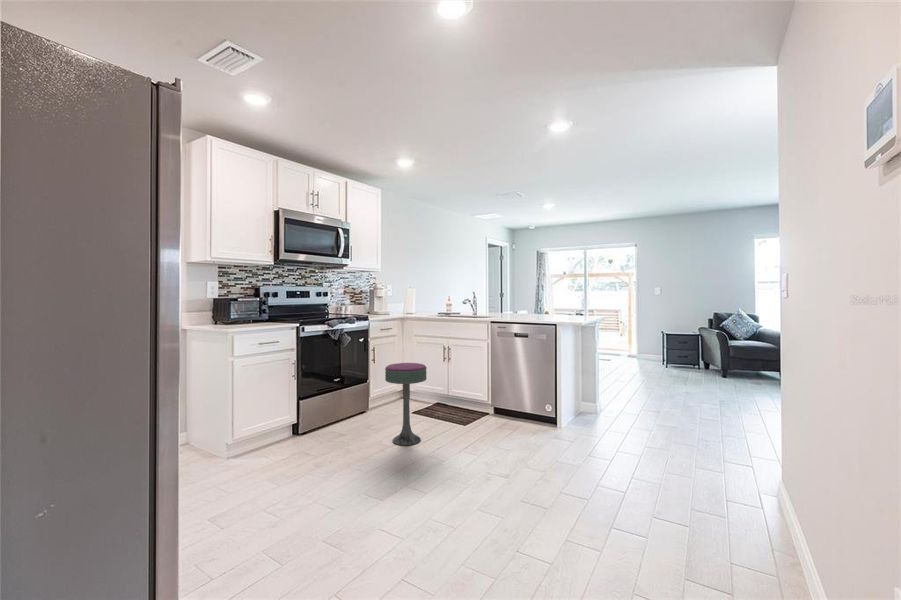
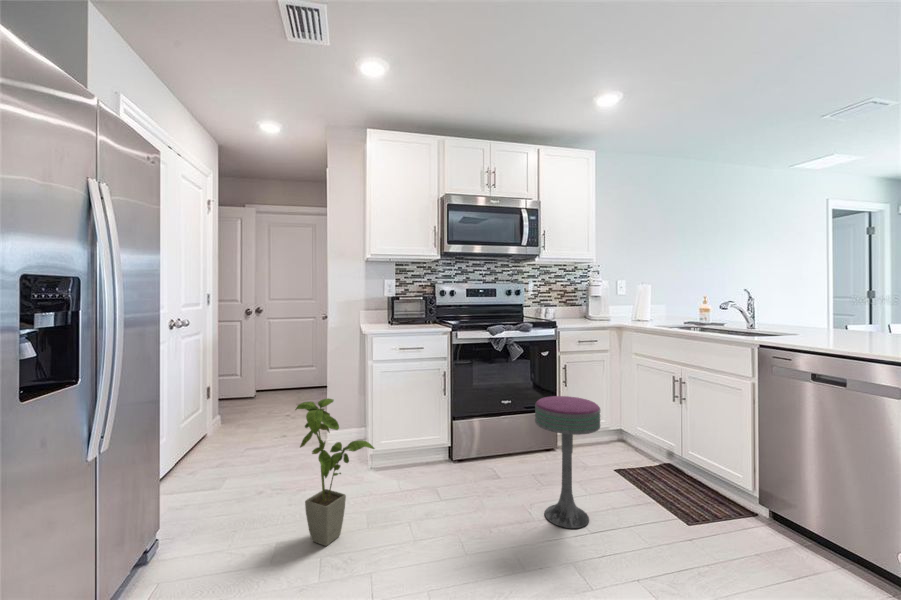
house plant: none [228,382,298,507] -> present [295,398,375,546]

